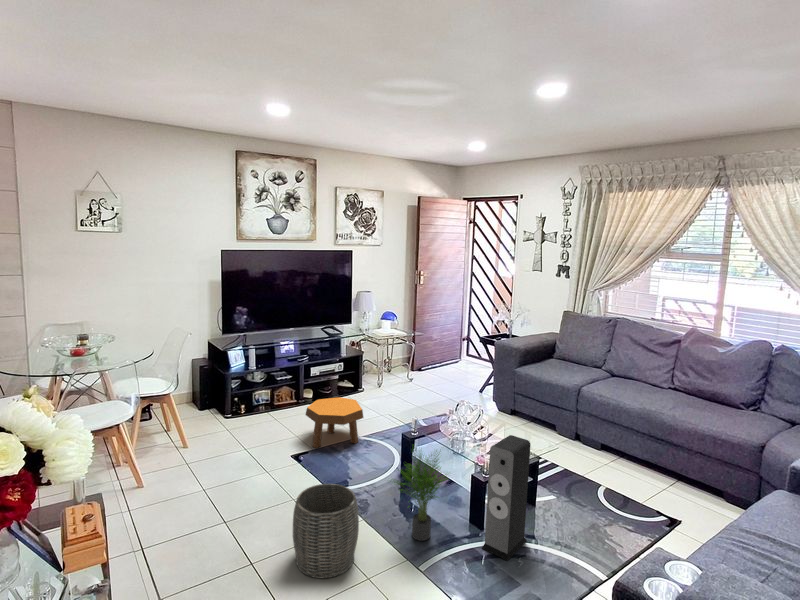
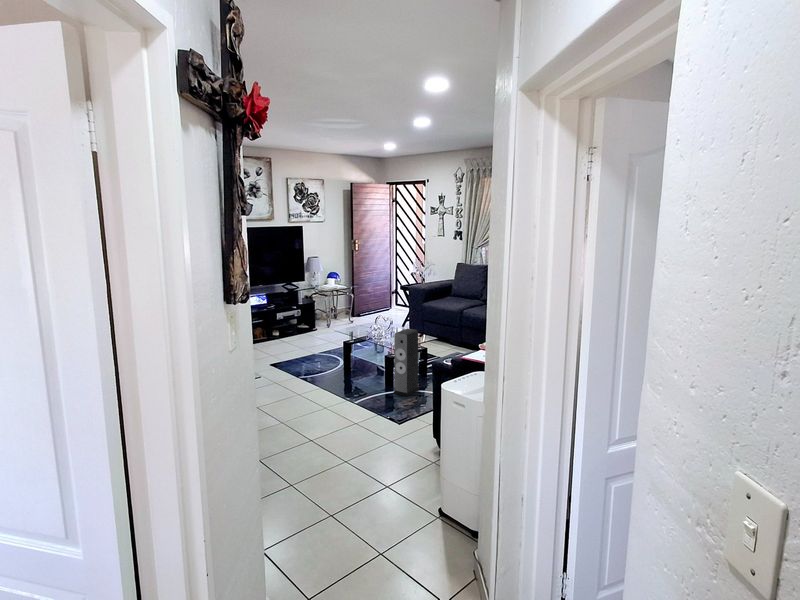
footstool: present [305,397,363,448] -> none [279,328,319,360]
potted plant: present [394,451,445,541] -> none [334,337,374,393]
woven basket: present [293,484,359,578] -> none [282,362,321,409]

